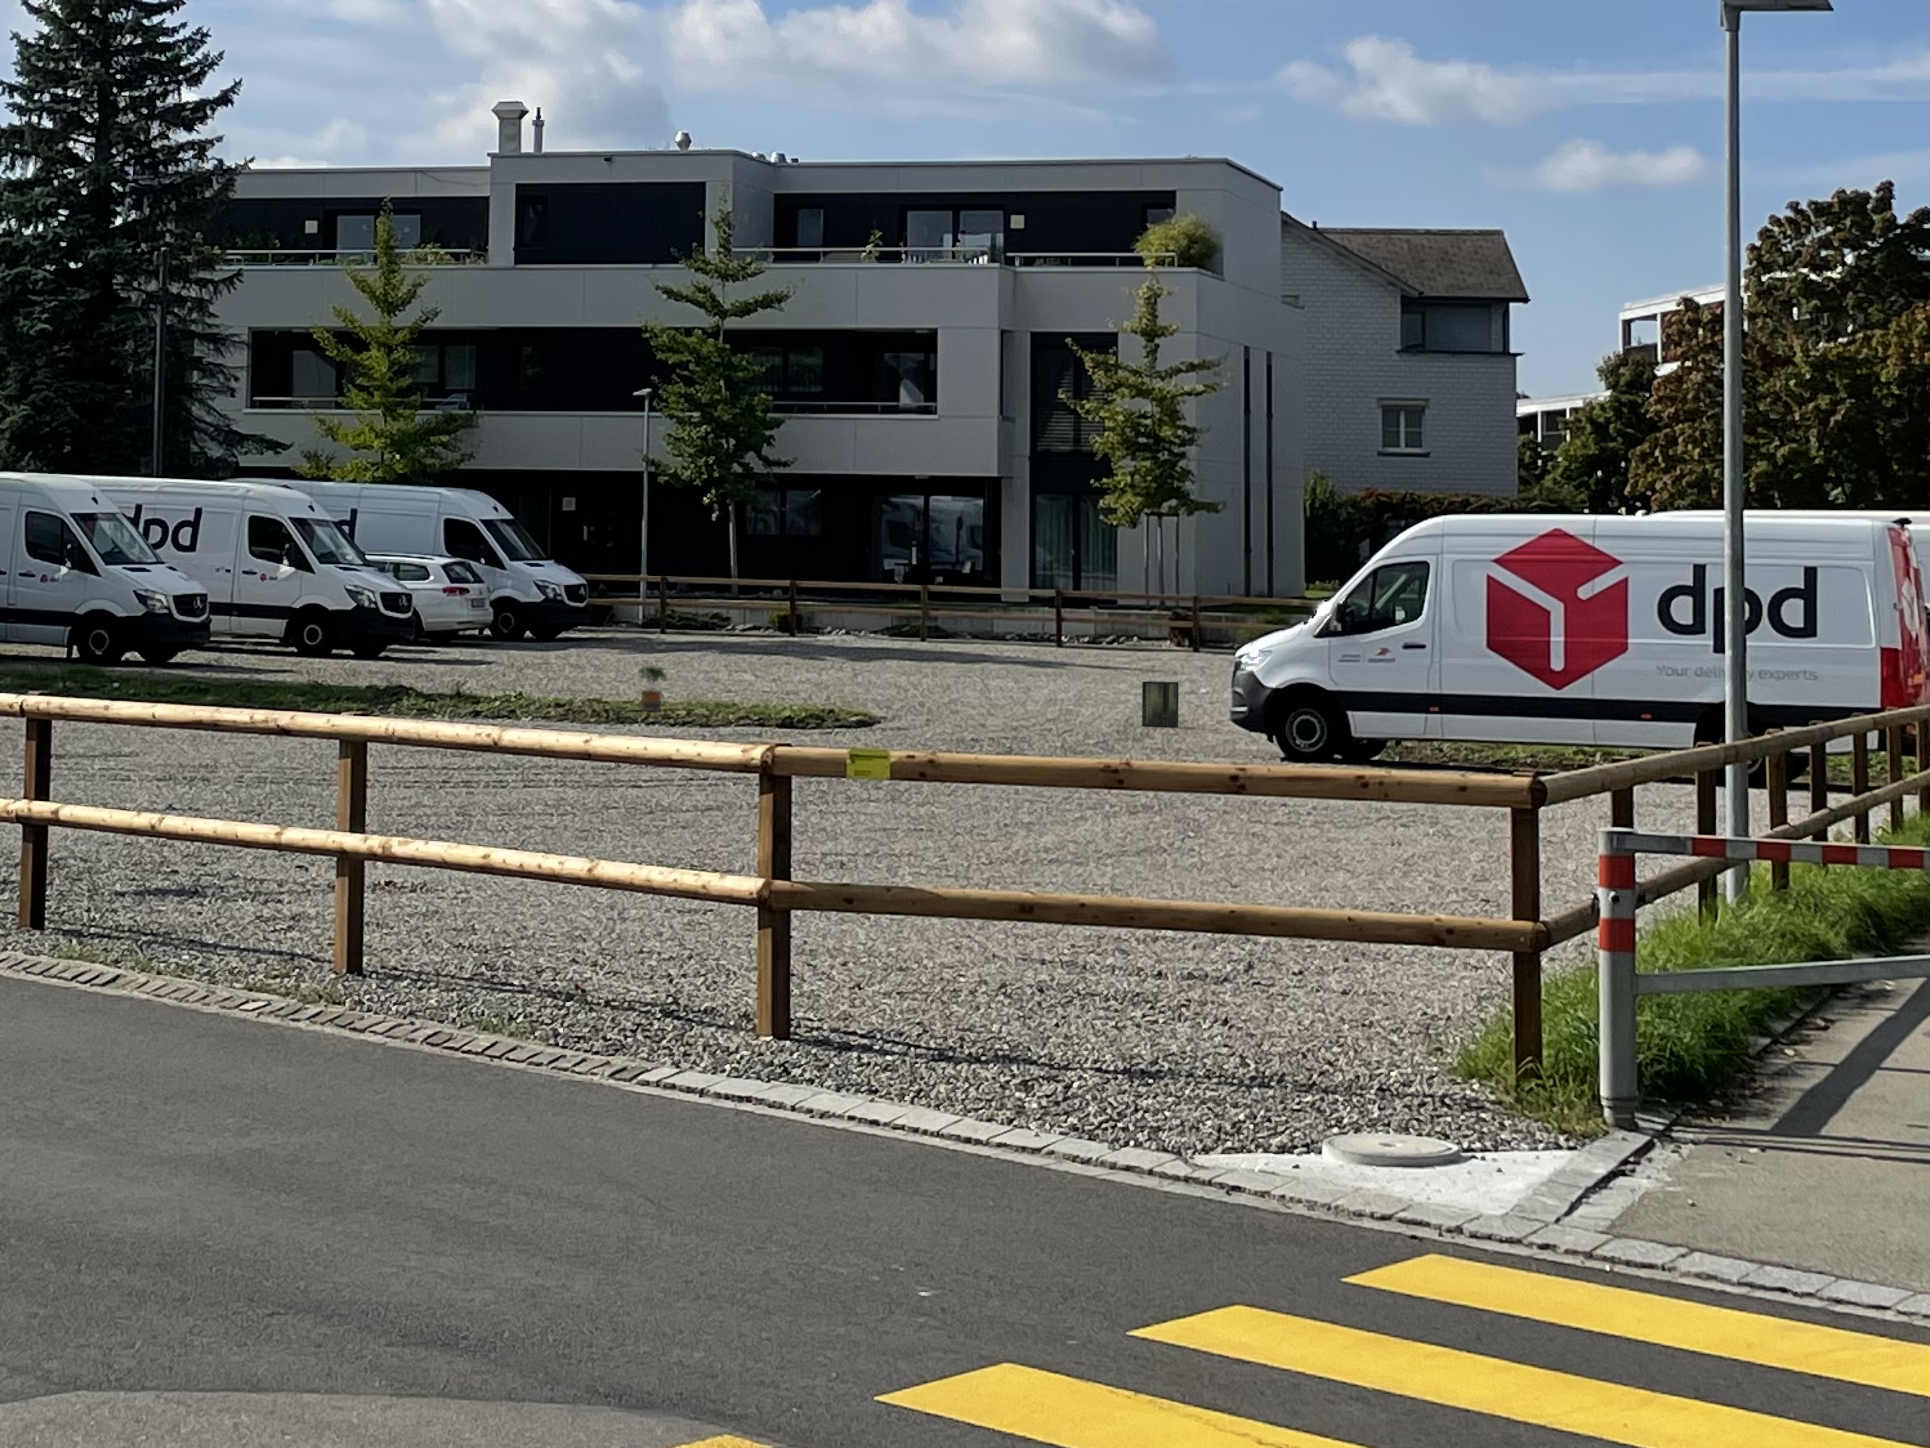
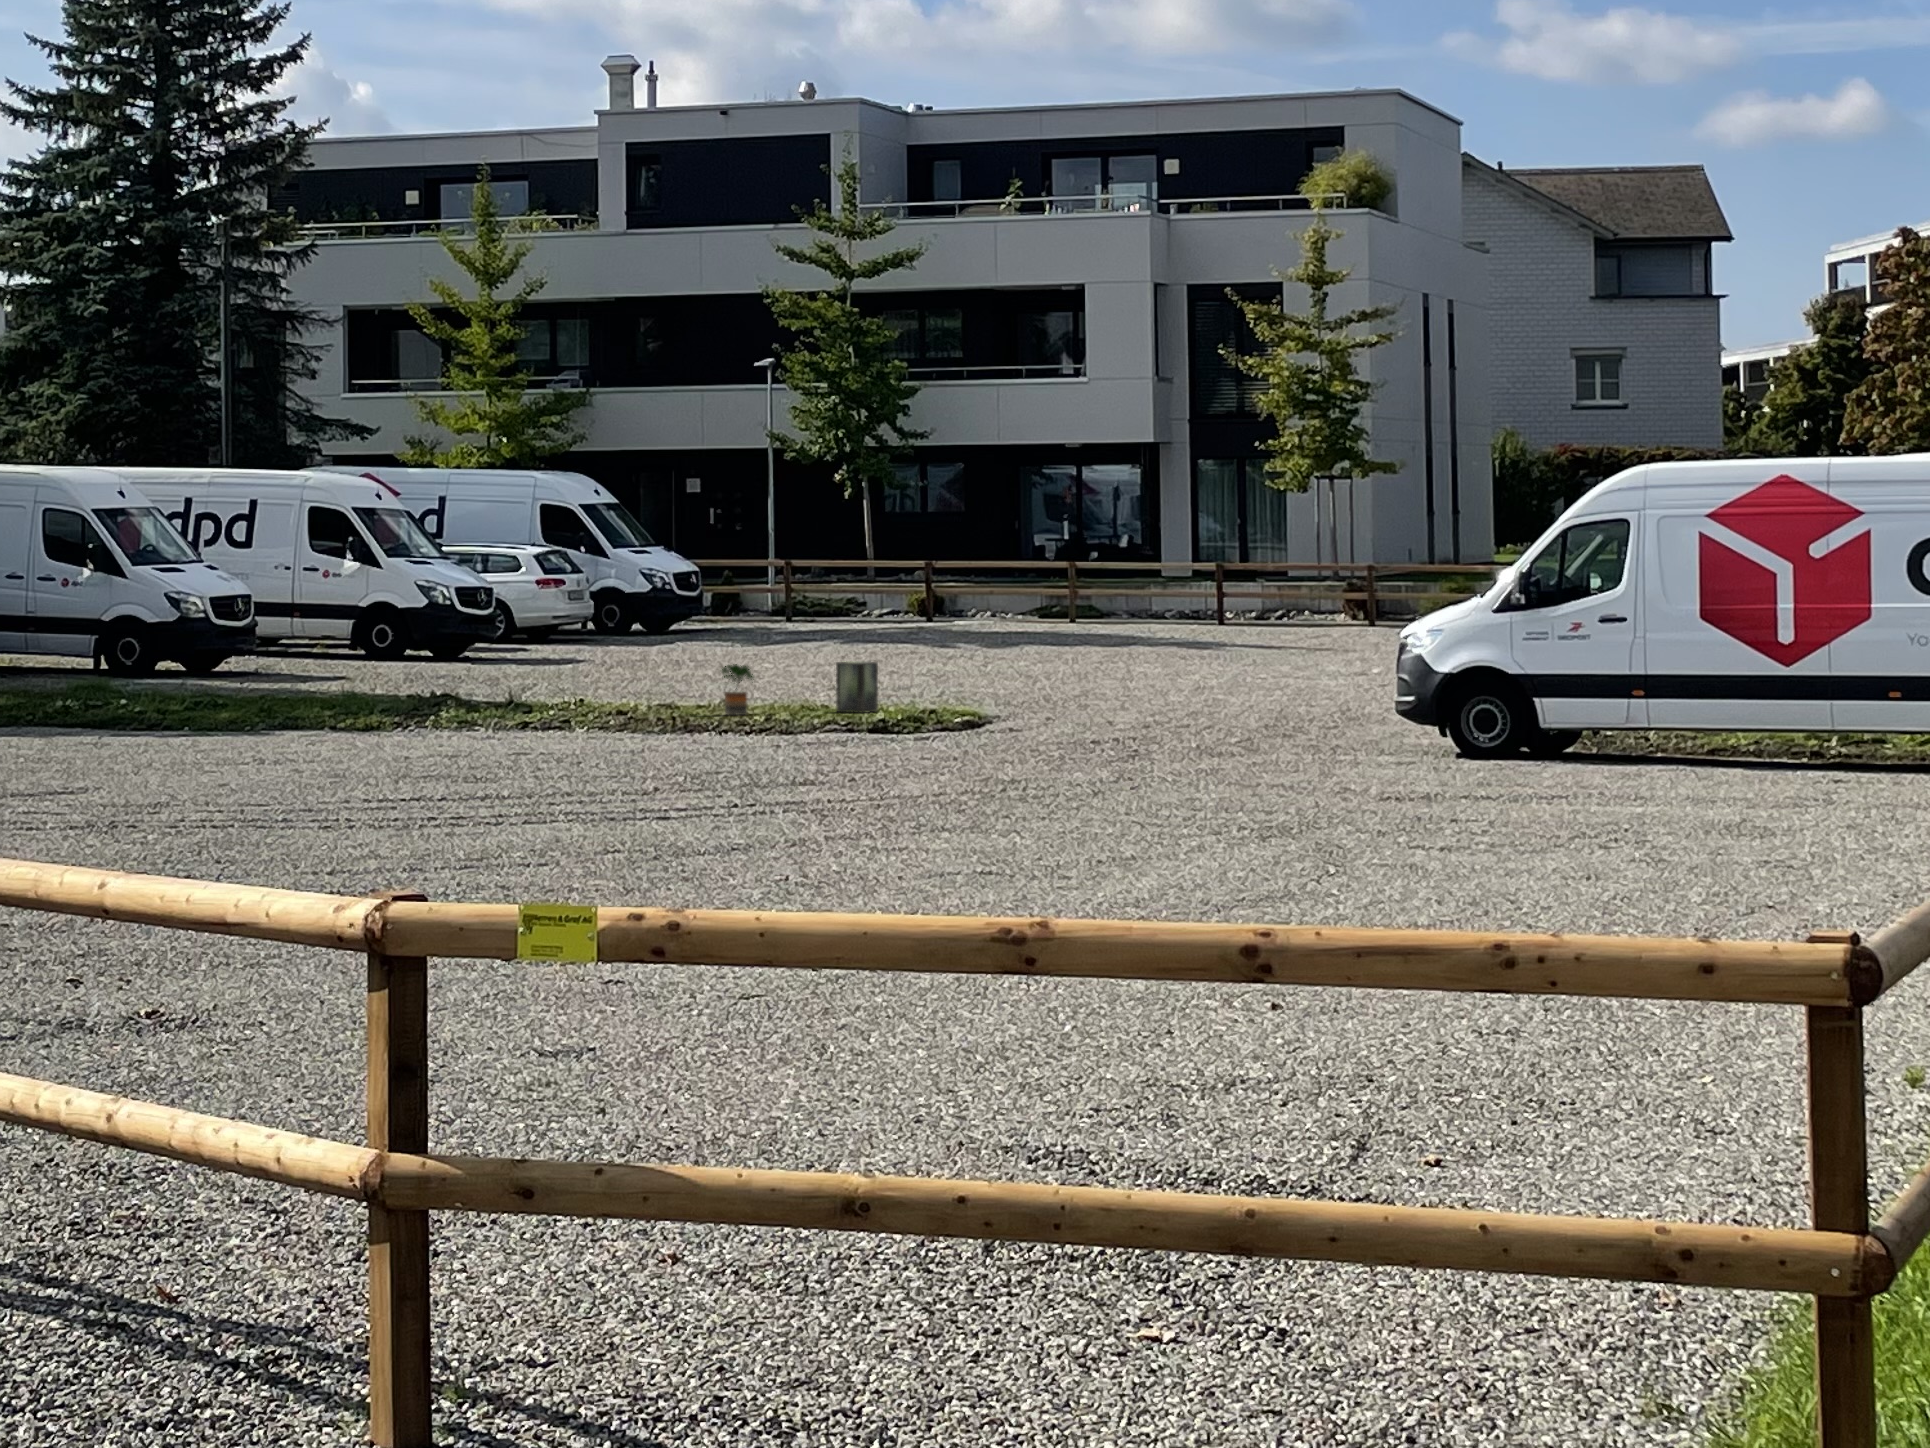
storage box: present [1142,681,1179,728] -> present [836,661,878,713]

